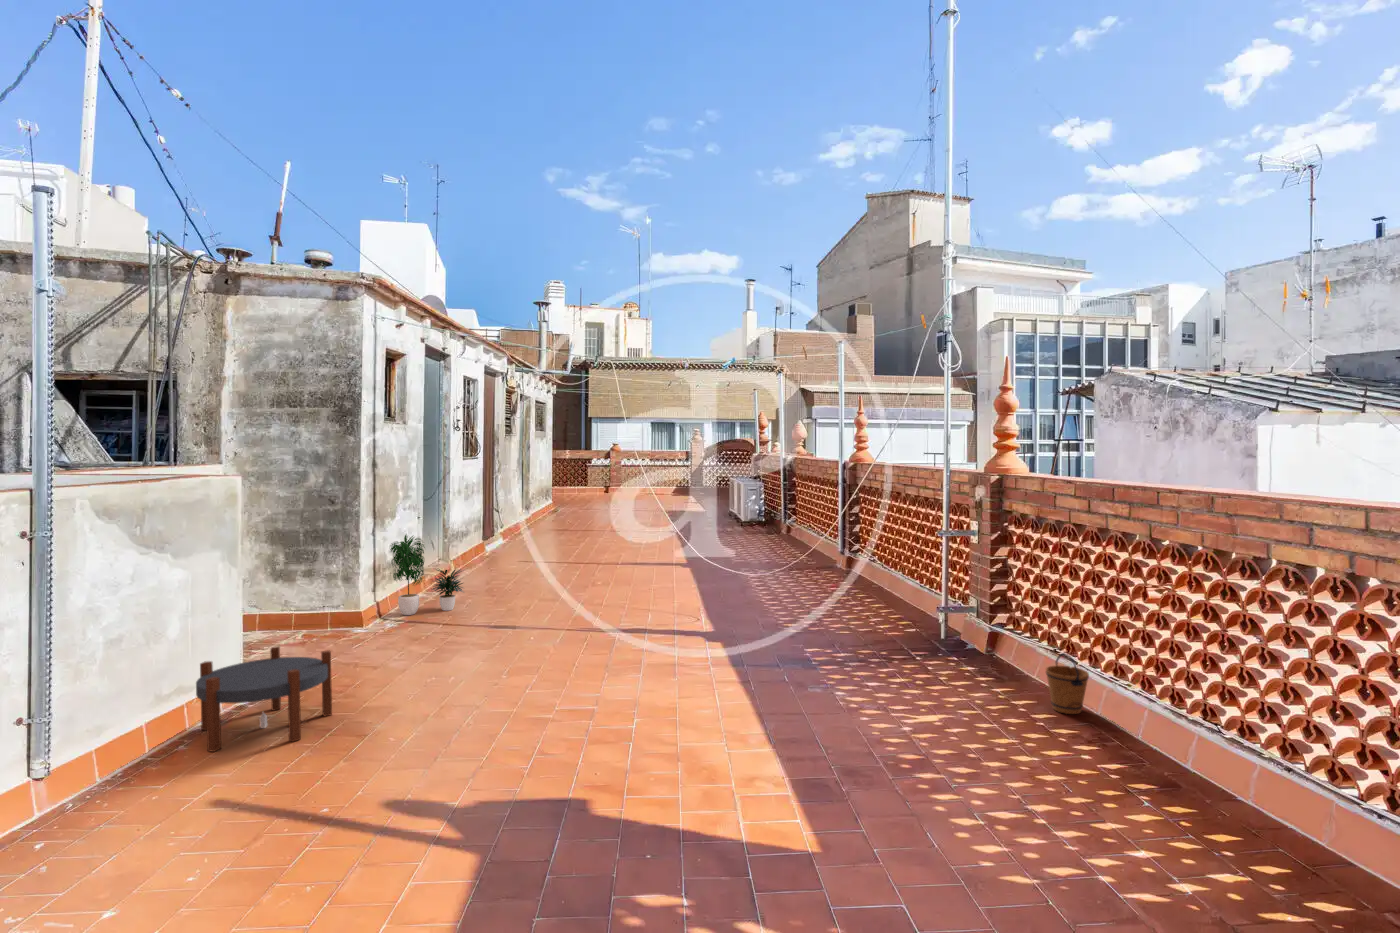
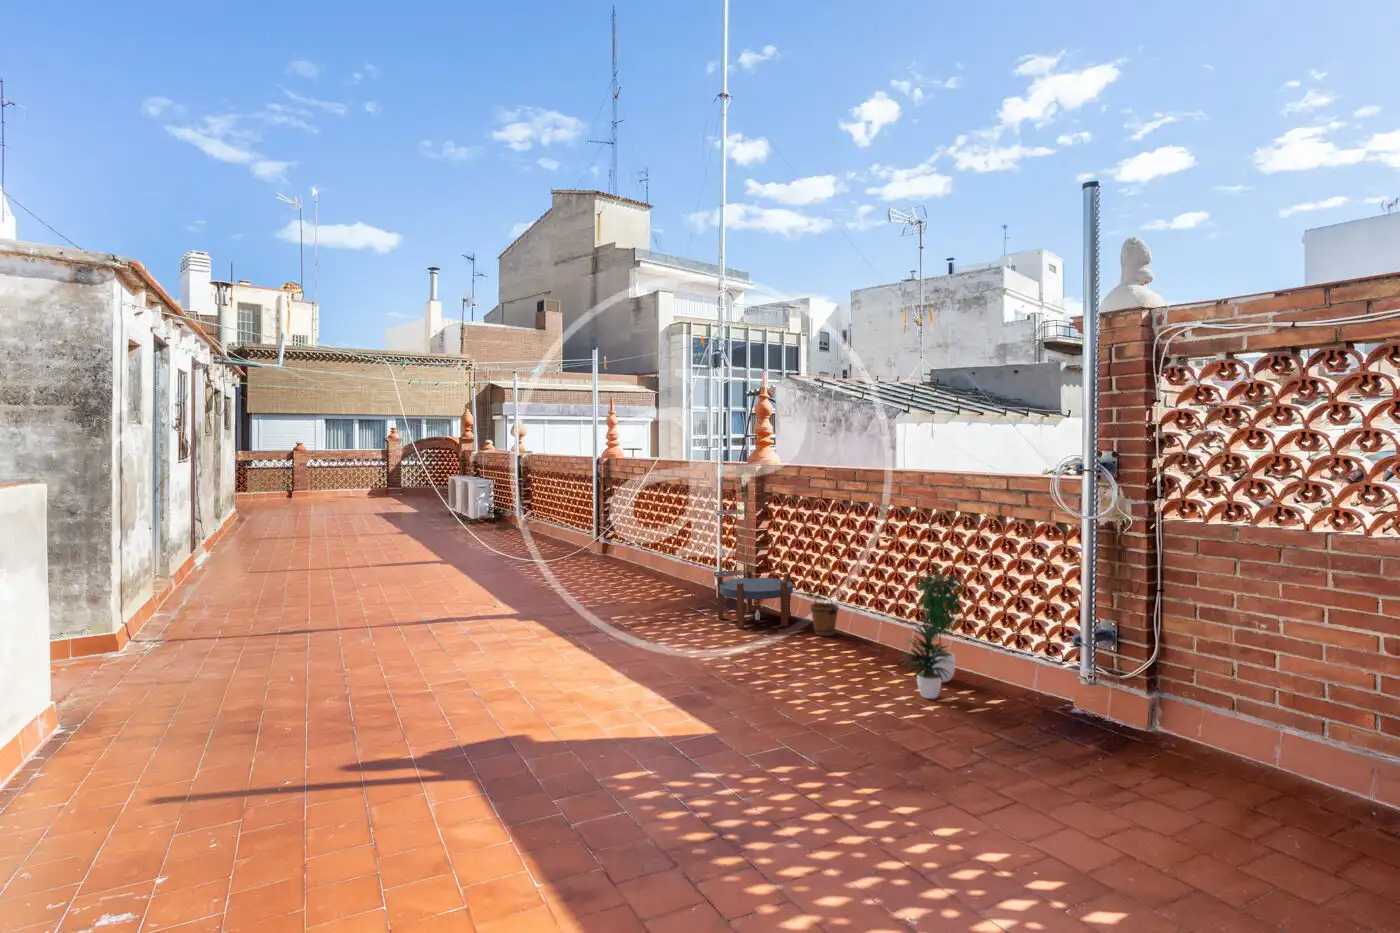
potted plant: present [390,535,463,615] -> present [902,569,966,699]
side table: present [196,646,332,752] -> present [717,571,793,629]

